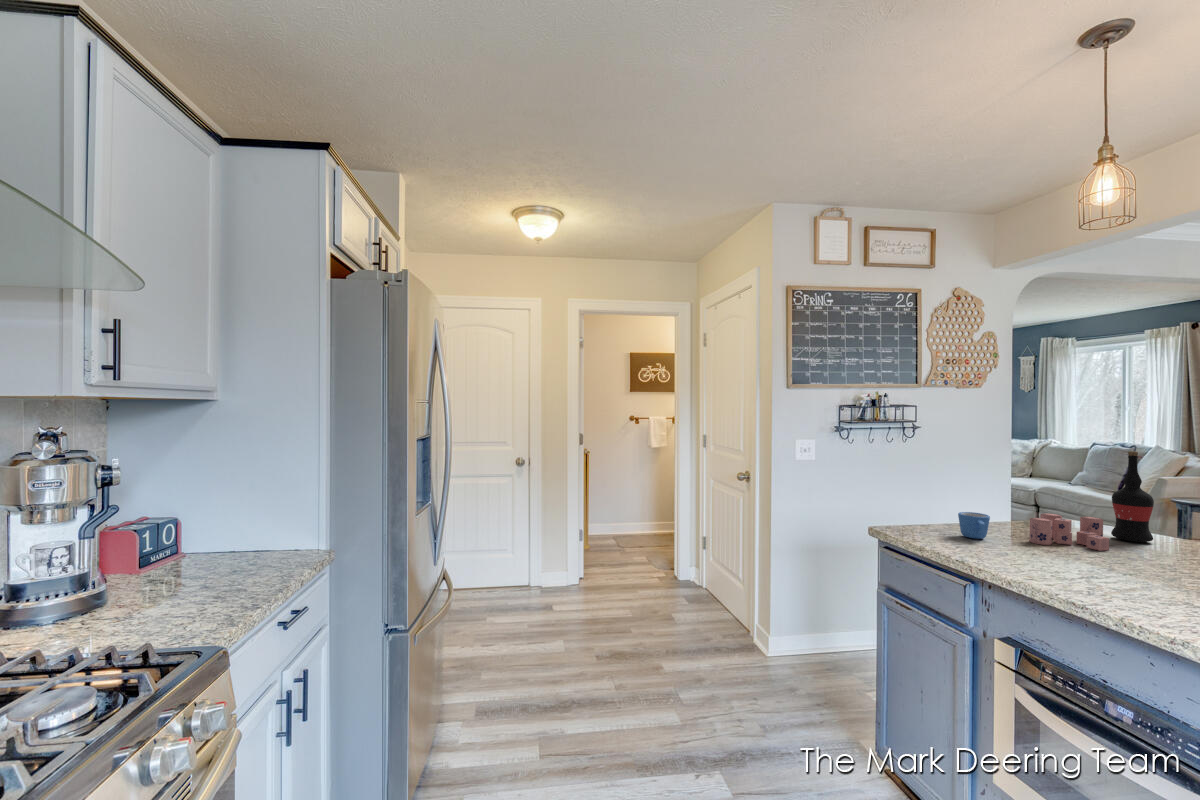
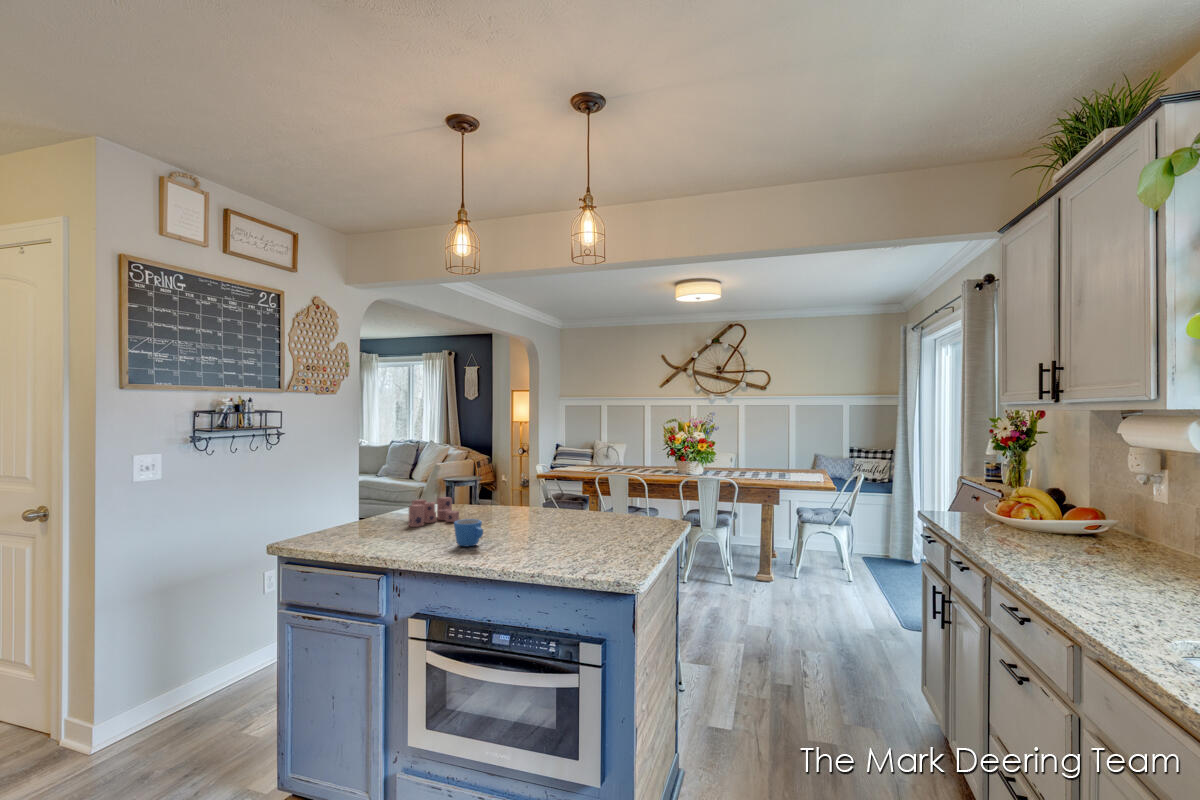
wine bottle: present [1111,451,1154,542] -> none [453,443,477,511]
mug: present [958,512,990,539] -> present [454,519,483,546]

